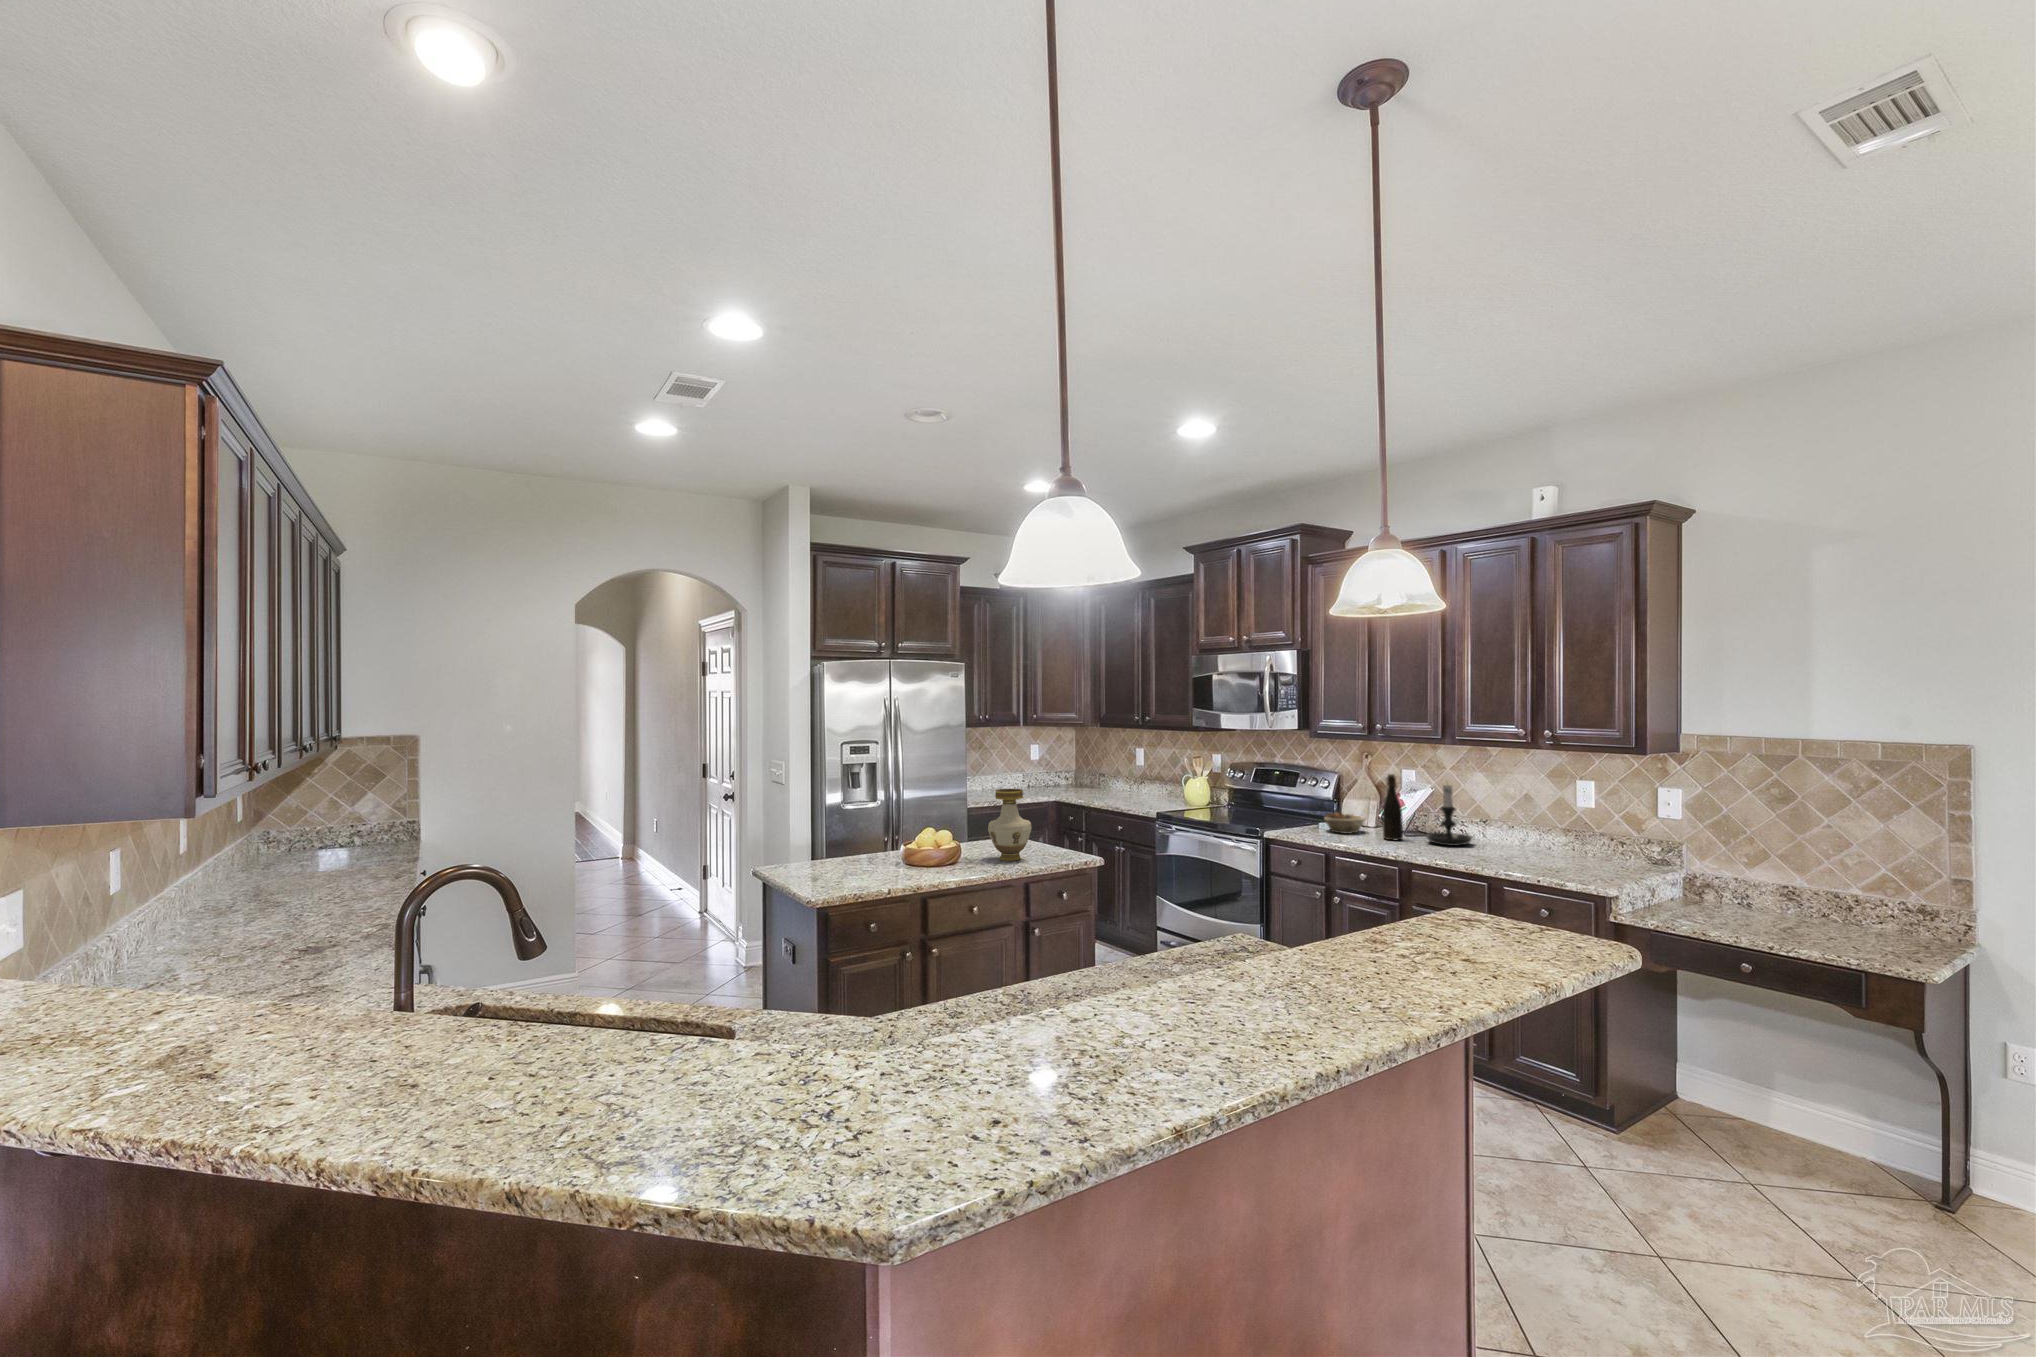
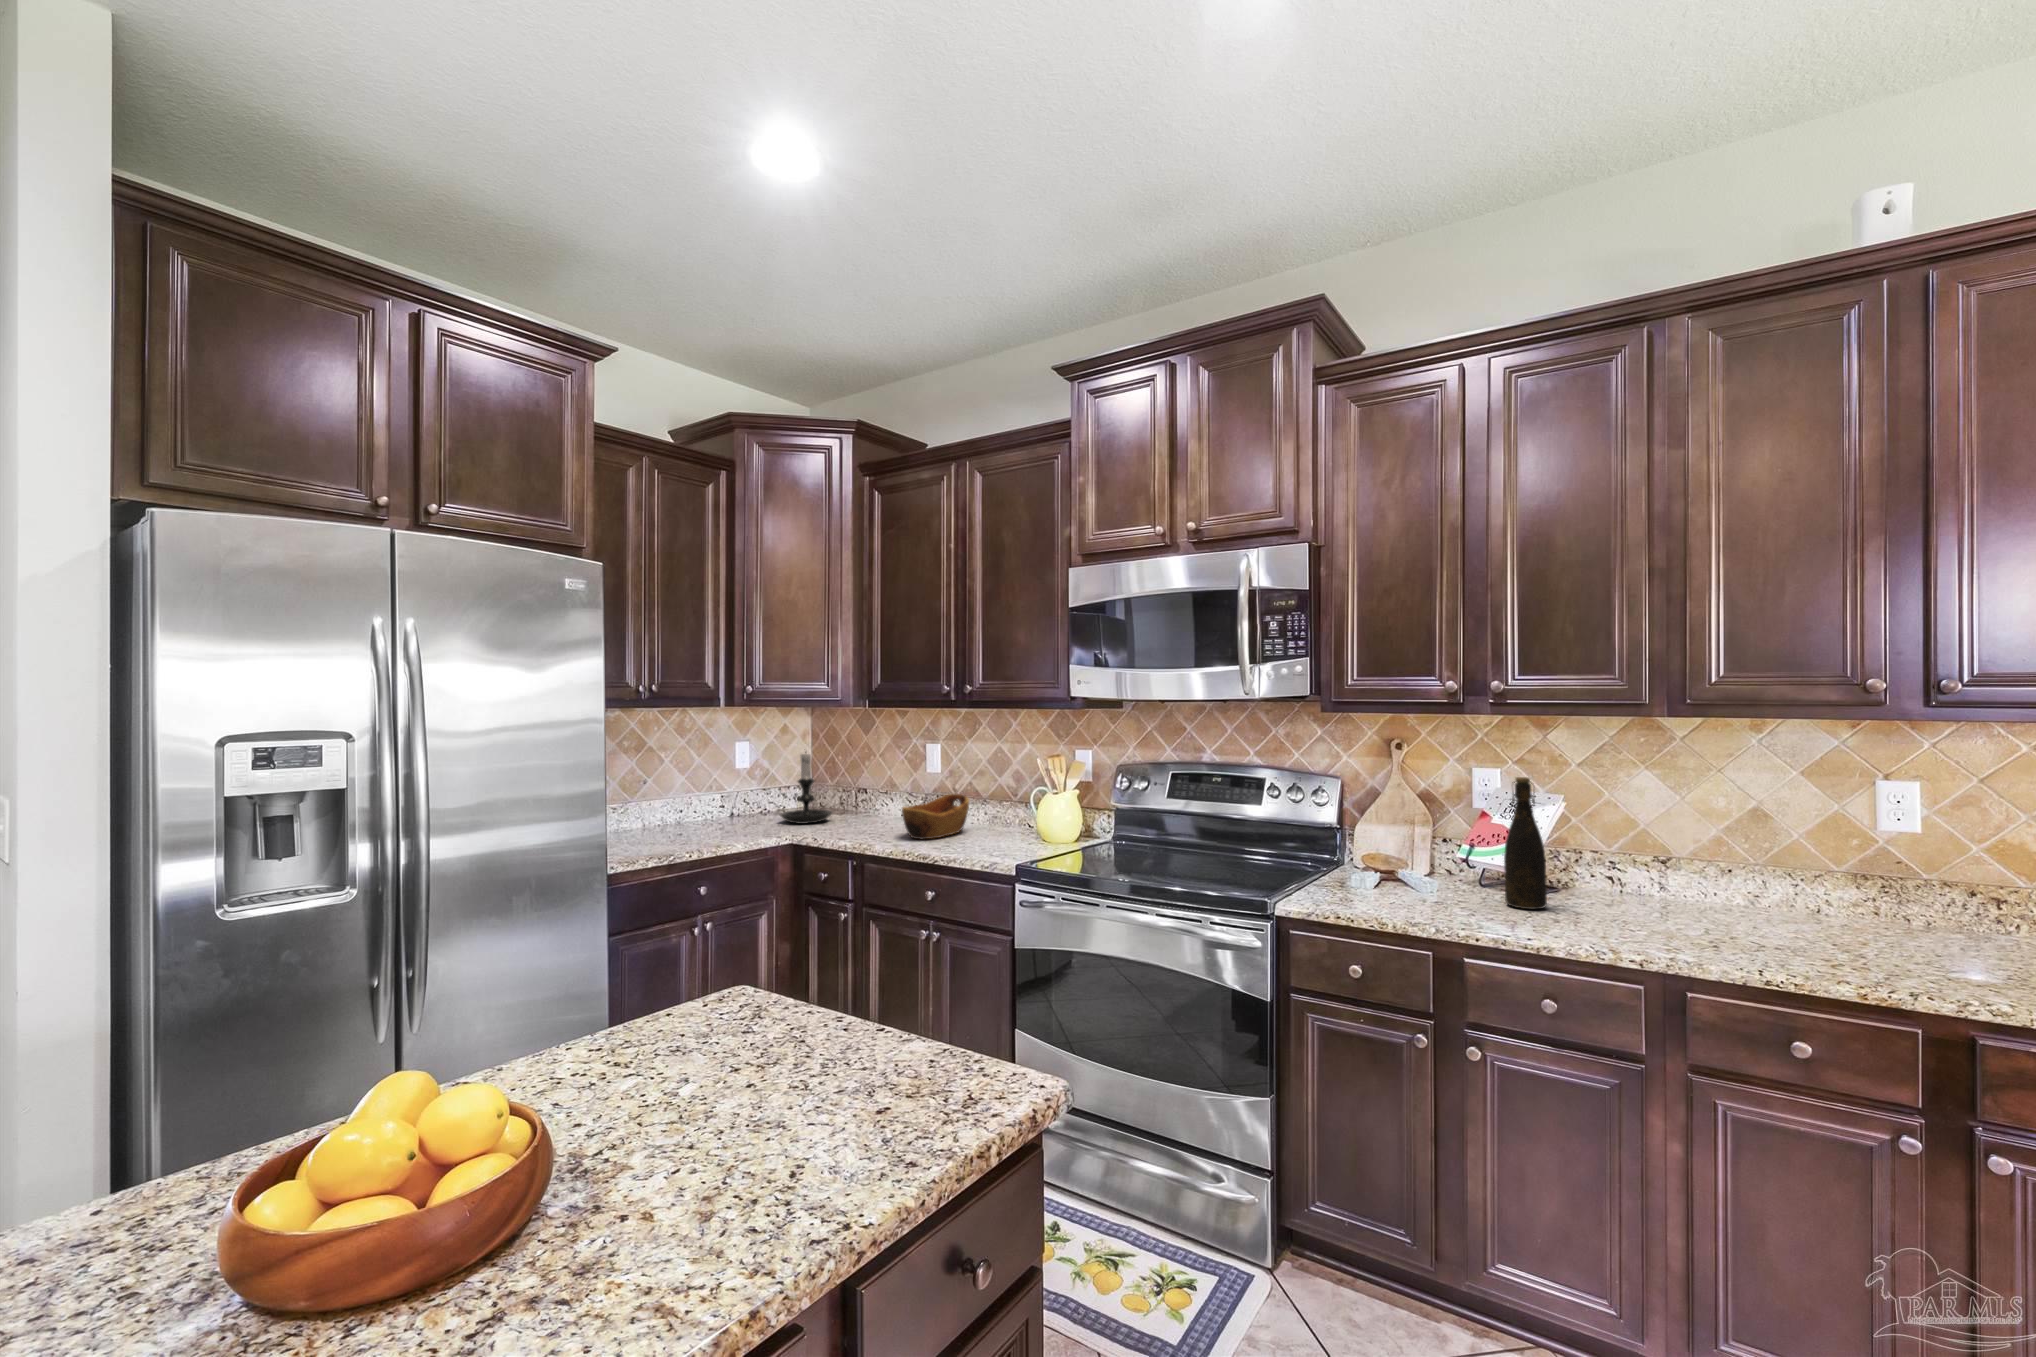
wooden bowl: none [1112,778,1153,801] -> present [902,794,969,839]
candle holder: present [1426,785,1473,846] -> present [781,754,832,824]
vase: present [988,789,1032,861] -> none [677,870,839,1138]
succulent planter: present [1325,812,1365,834] -> none [1366,852,1446,896]

